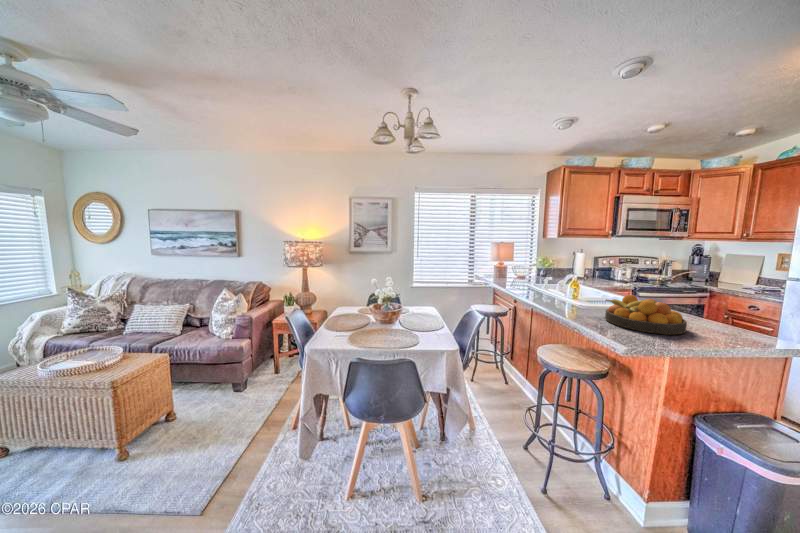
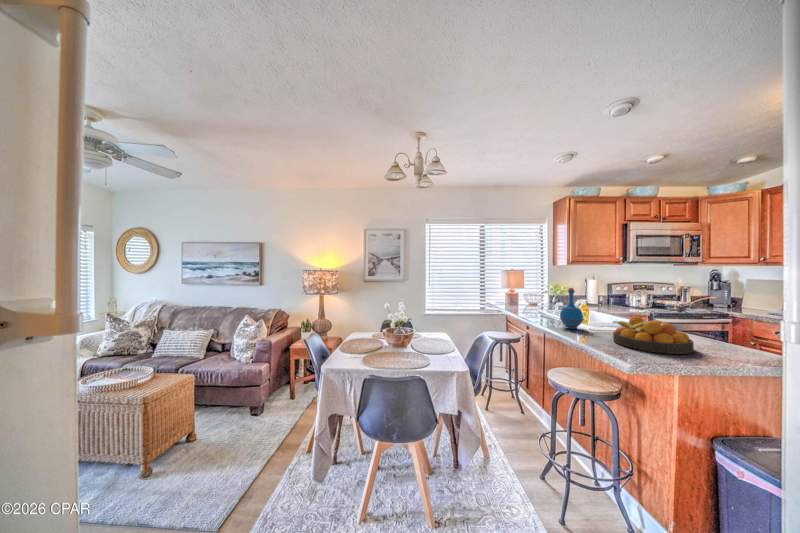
bottle: none [551,264,574,306] -> present [560,288,583,329]

